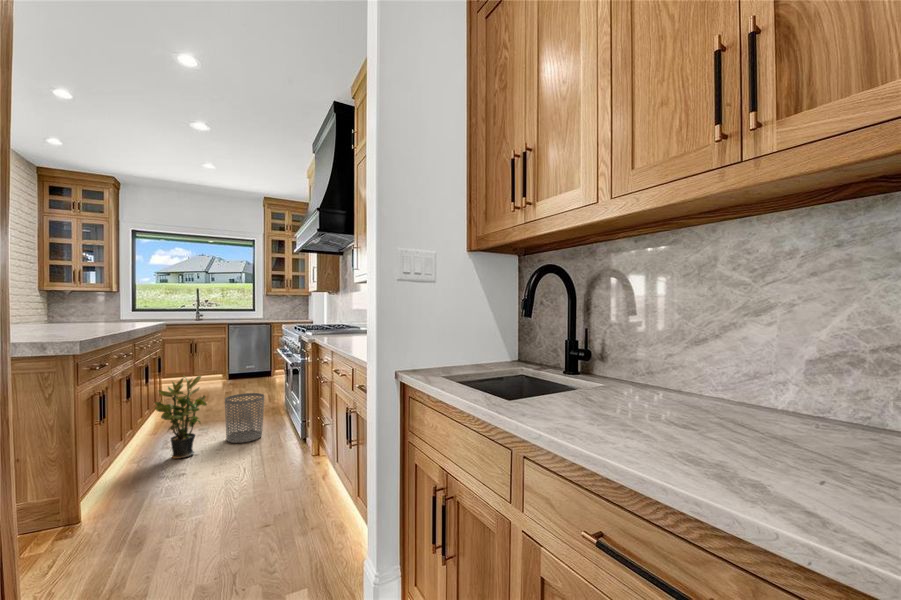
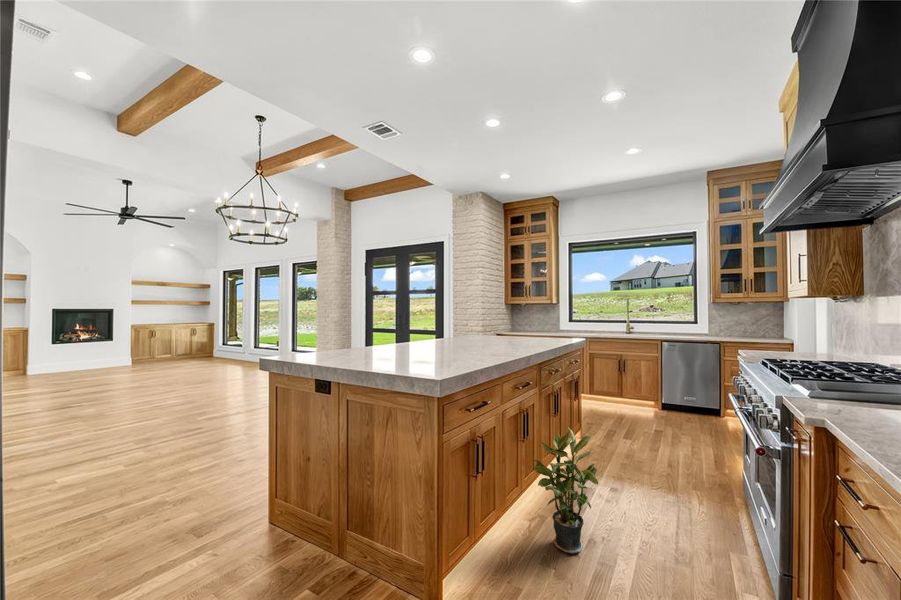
waste bin: present [225,393,264,443] -> none [629,471,697,571]

